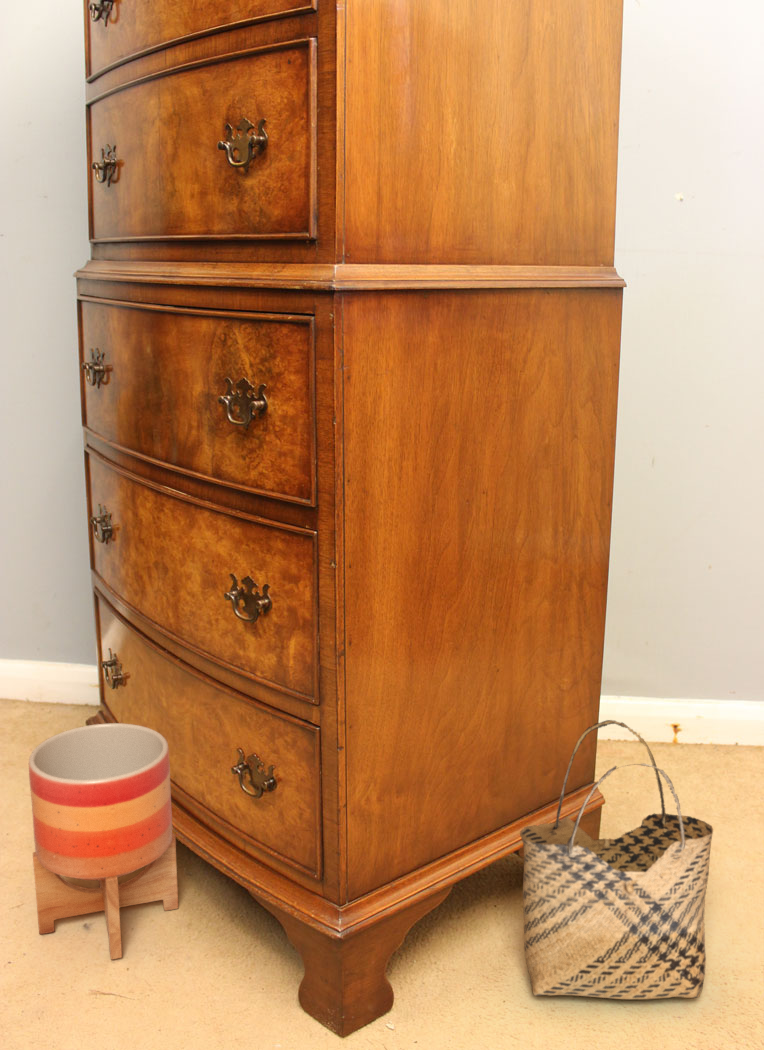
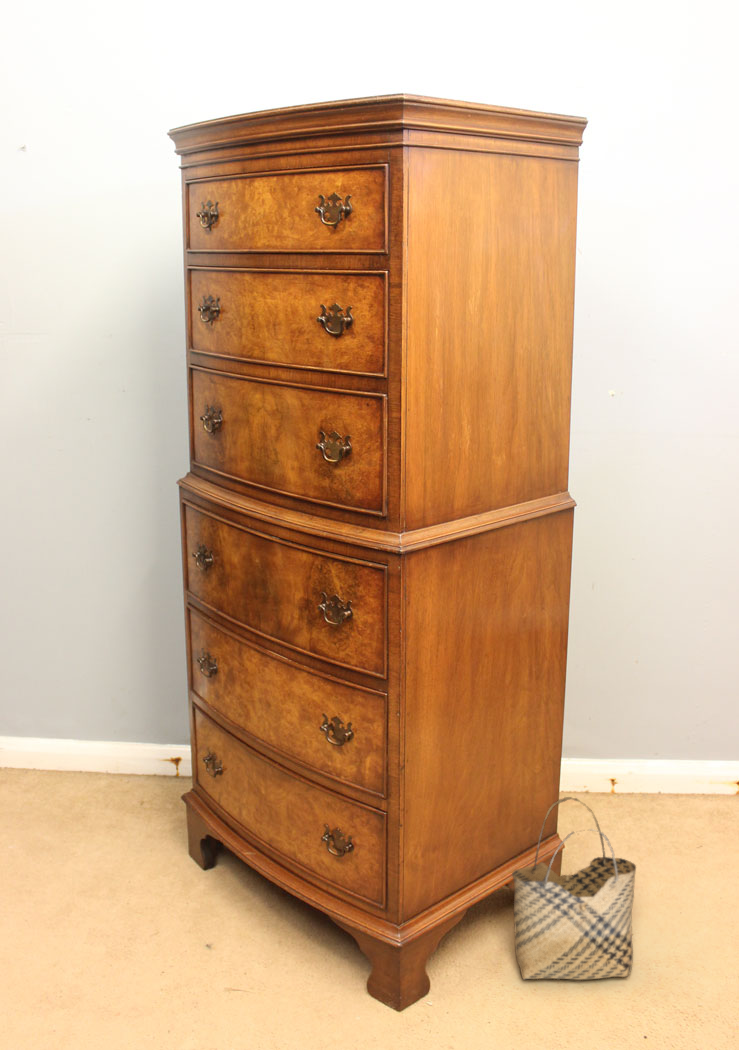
planter: present [29,723,178,960] -> none [177,805,274,968]

